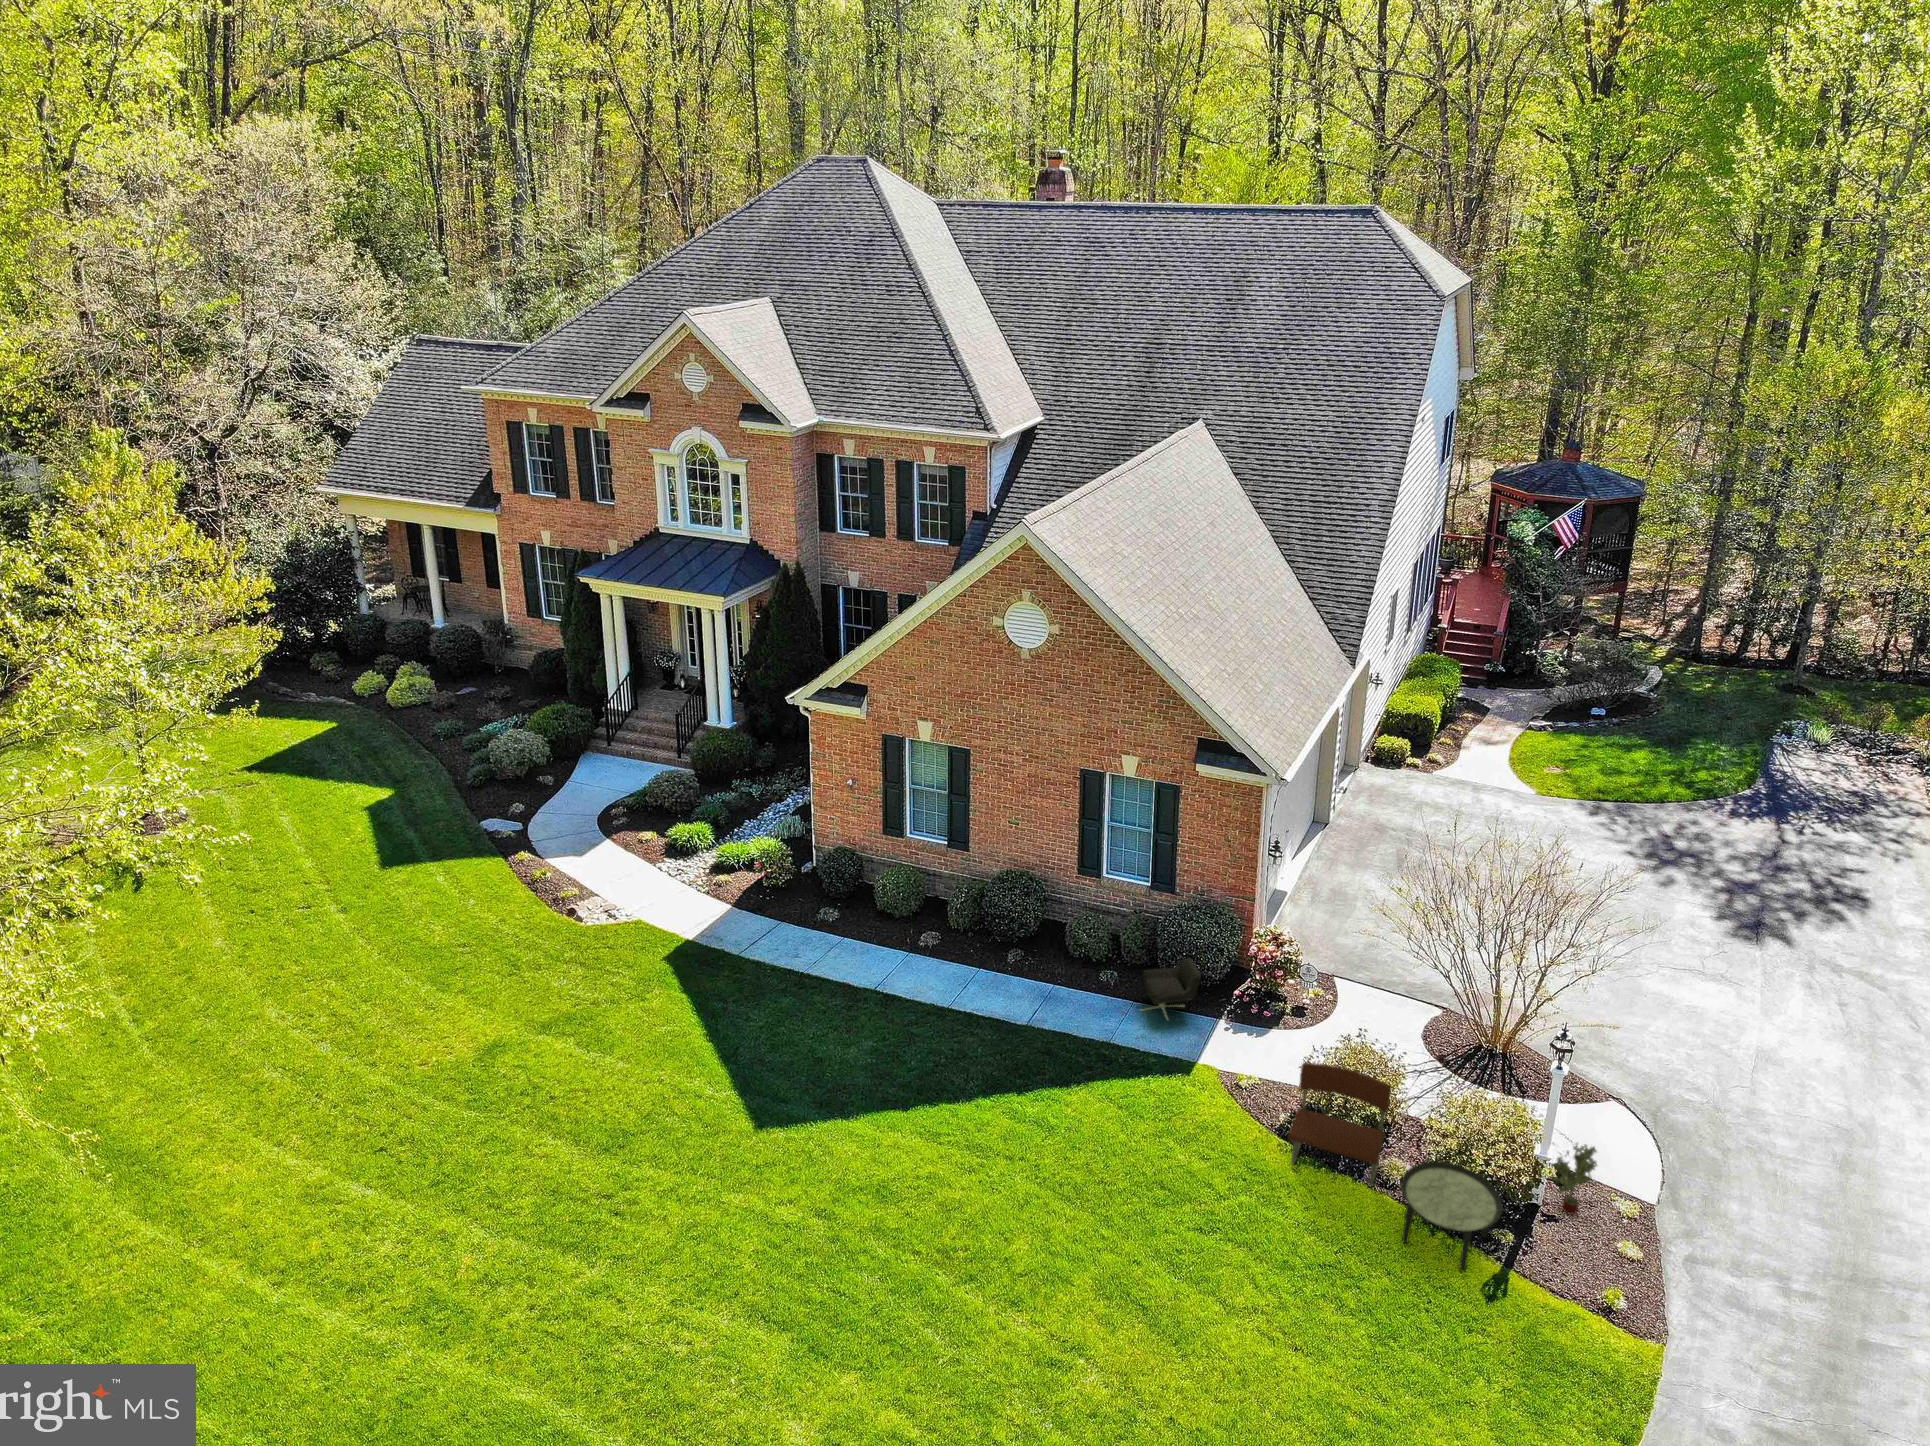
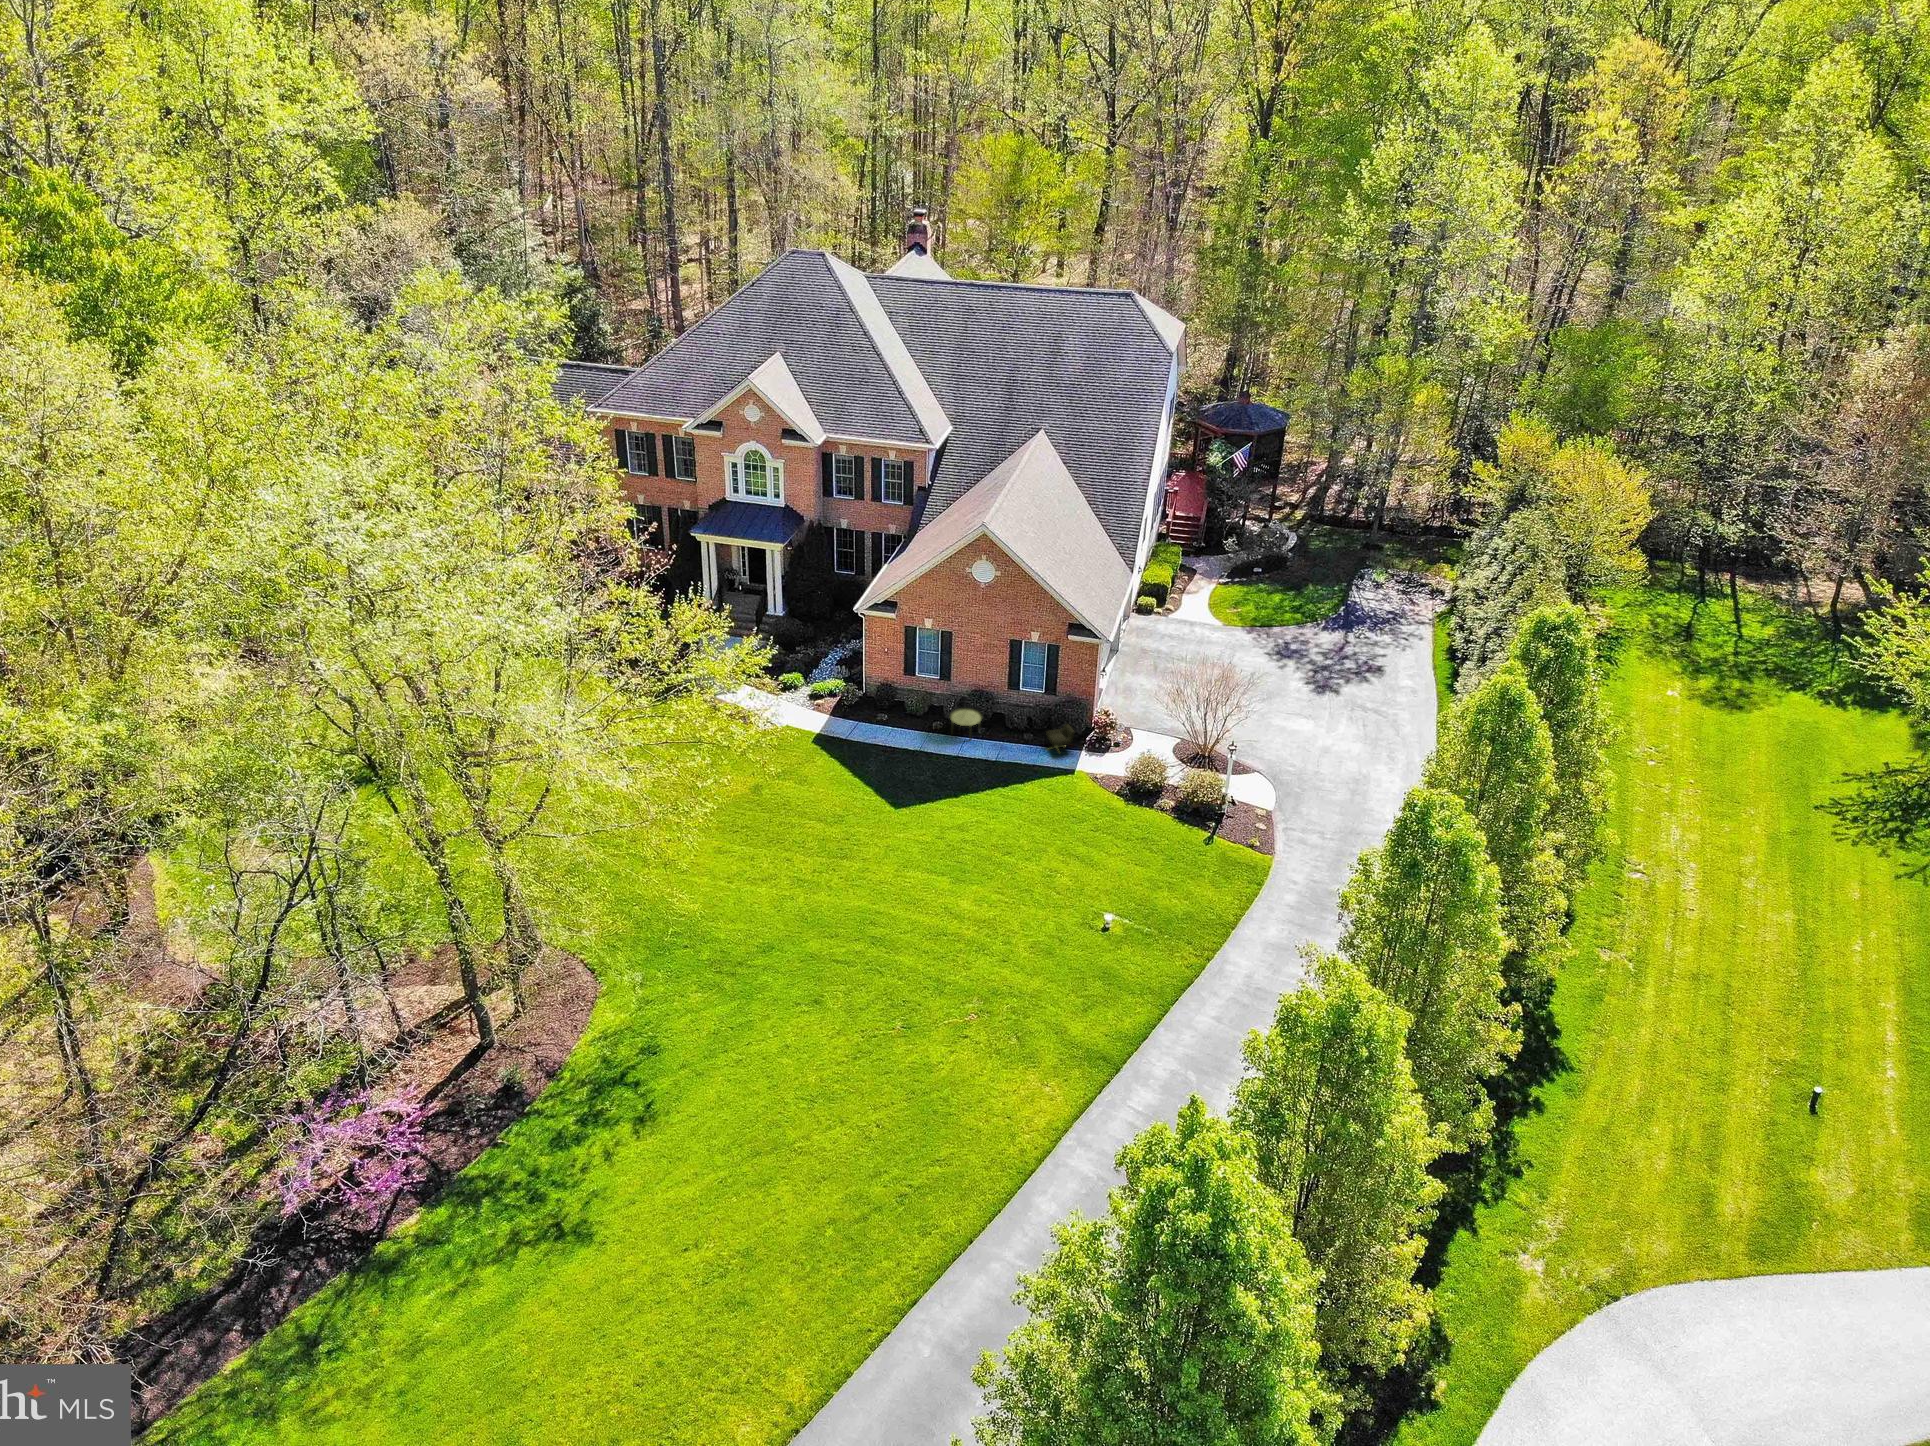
bench: present [1288,1063,1391,1186] -> none [1123,764,1165,812]
potted tree: present [1550,1143,1597,1215] -> none [1228,786,1247,815]
round table: present [1401,1161,1503,1272] -> present [949,708,983,740]

